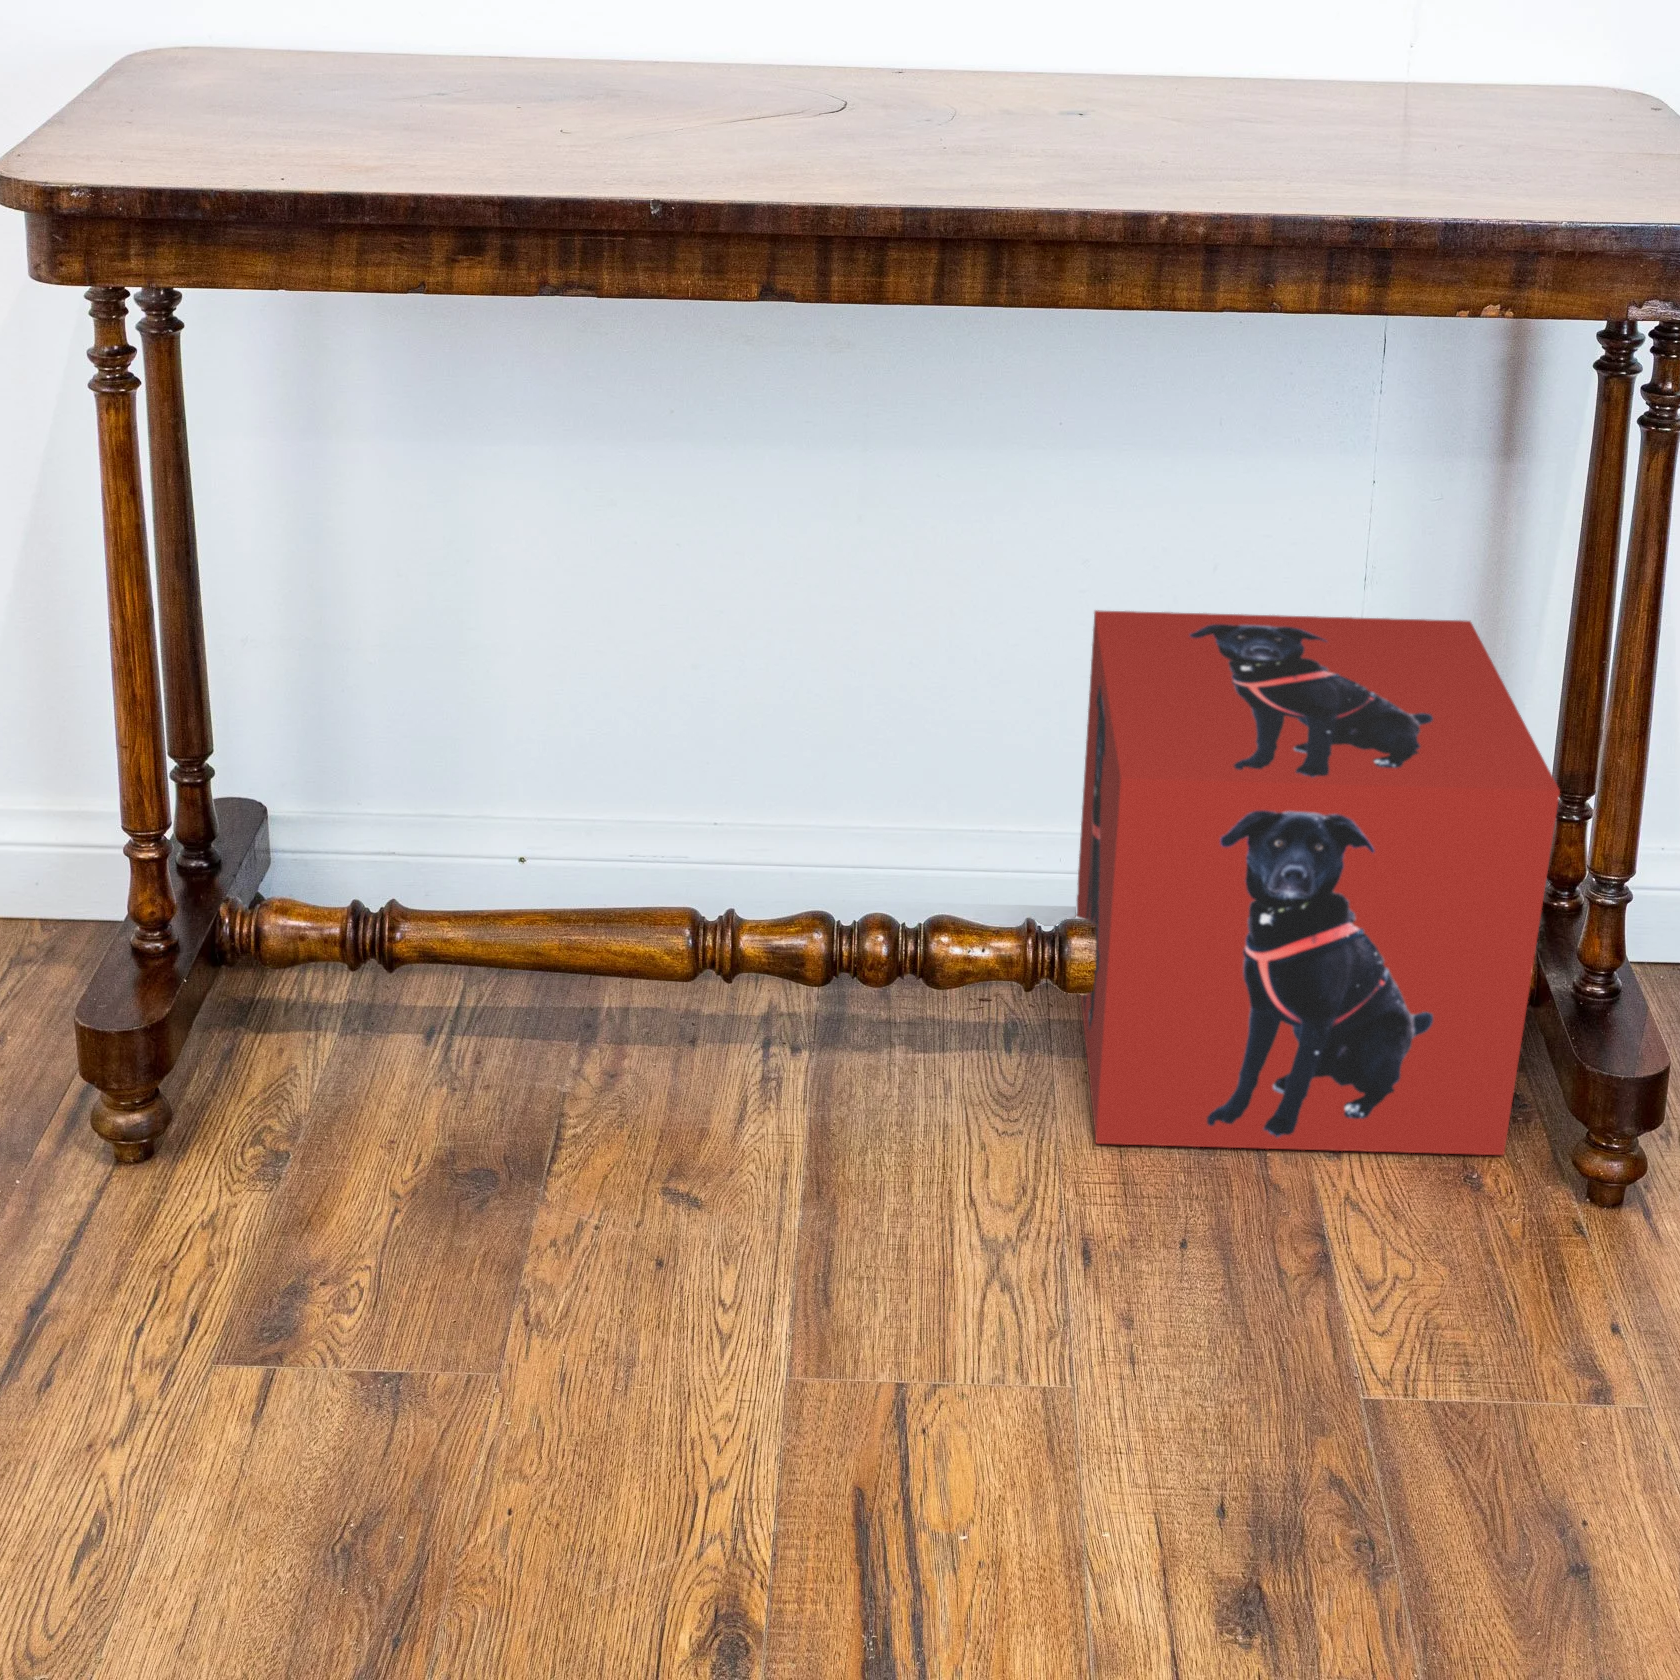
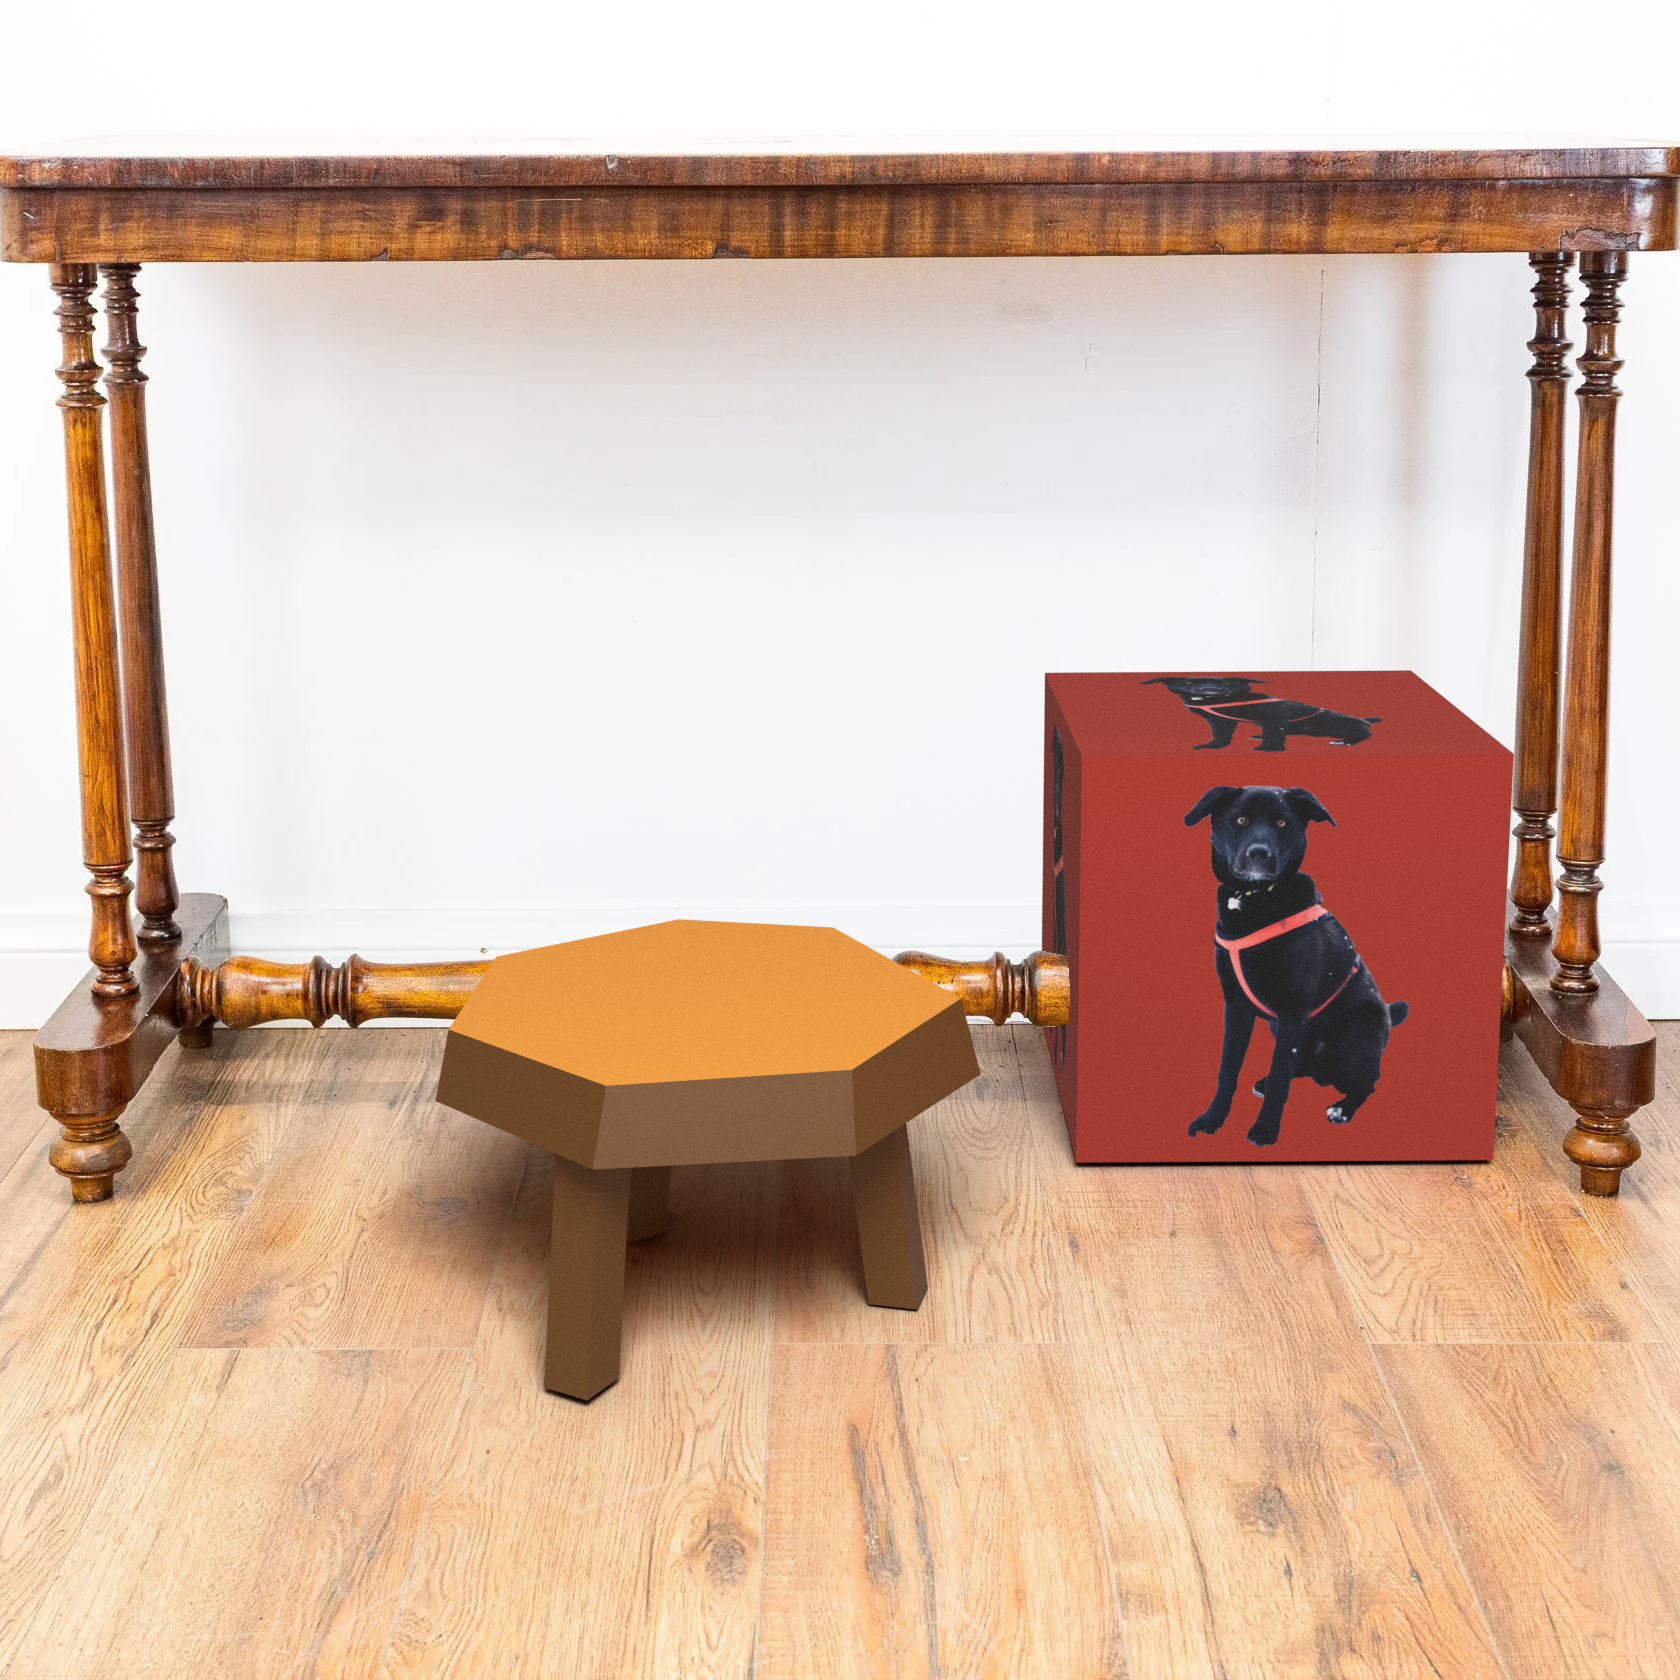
footstool: none [462,918,1000,1451] -> present [436,919,981,1400]

